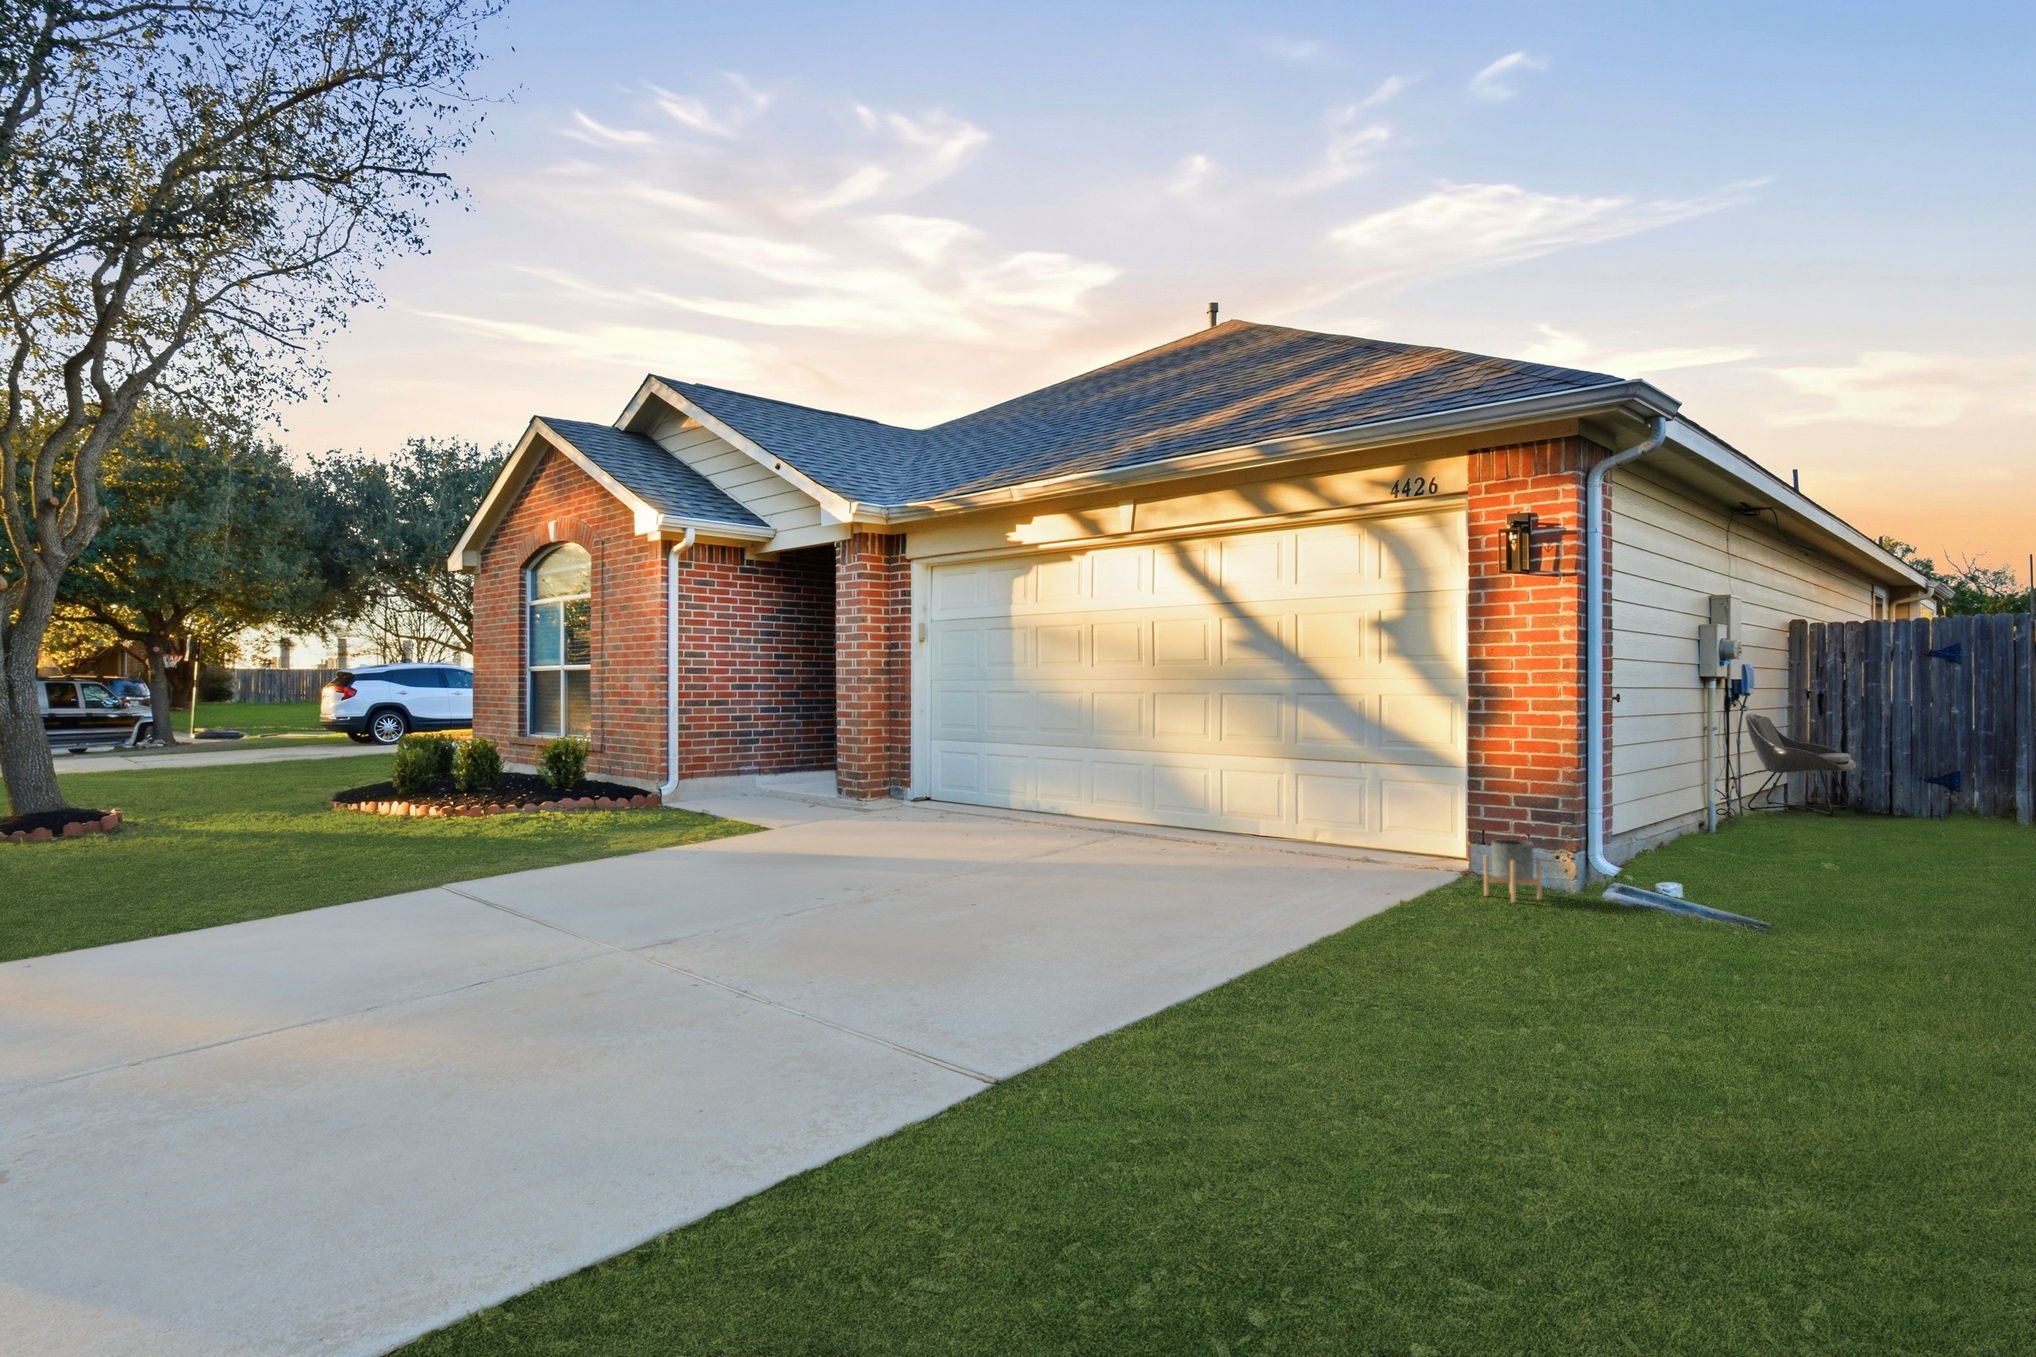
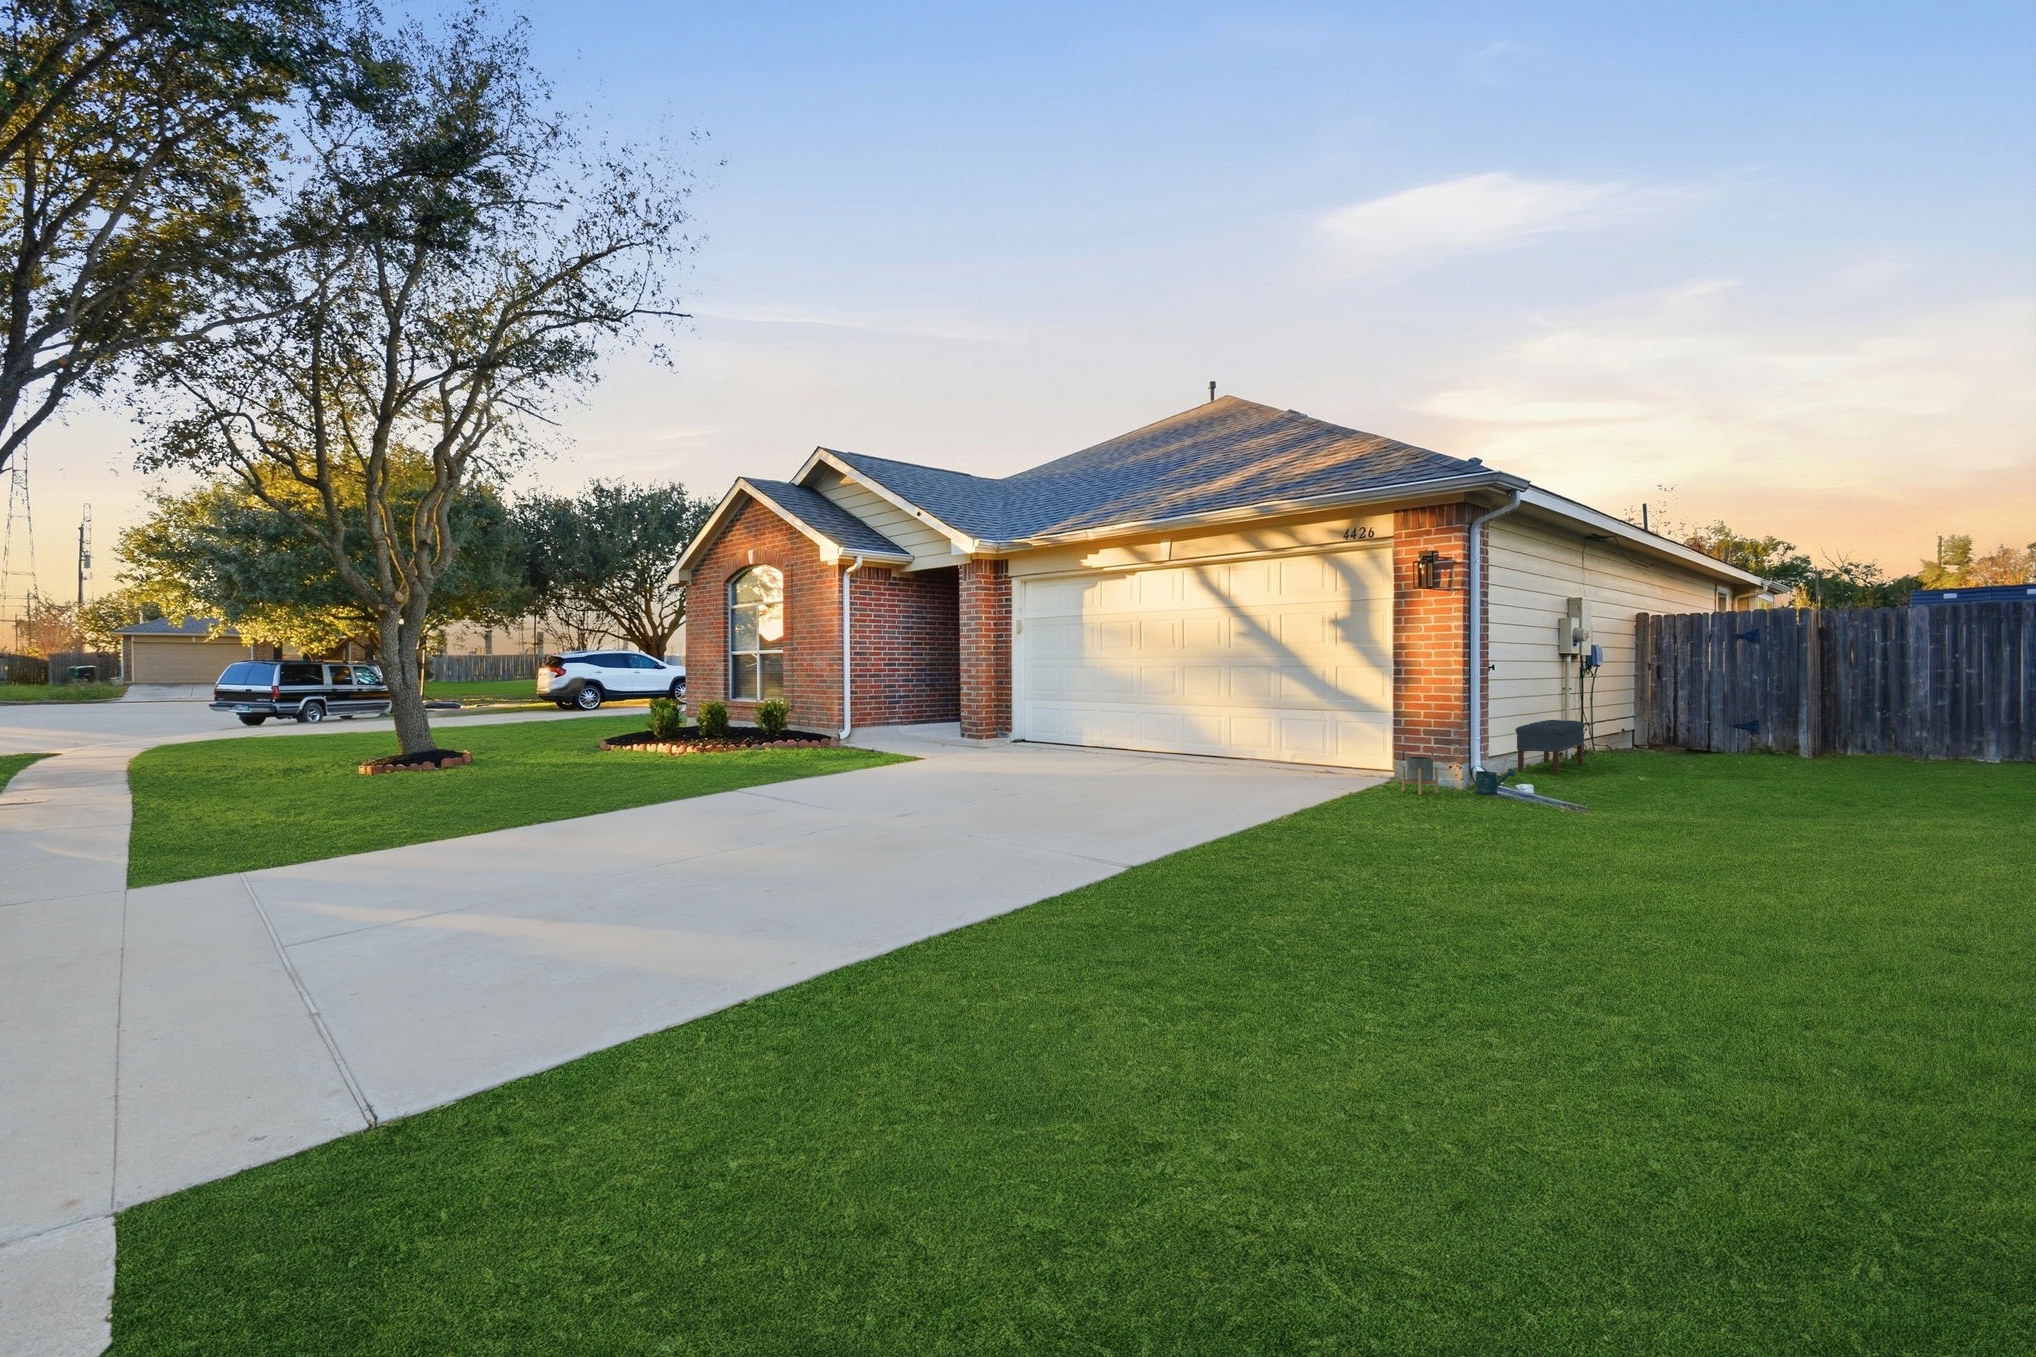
lounge chair: present [1745,713,1856,816] -> present [549,677,585,706]
bench: none [1647,775,1744,861] -> present [1516,720,1585,774]
watering can: none [1592,855,1666,903] -> present [1471,766,1515,795]

